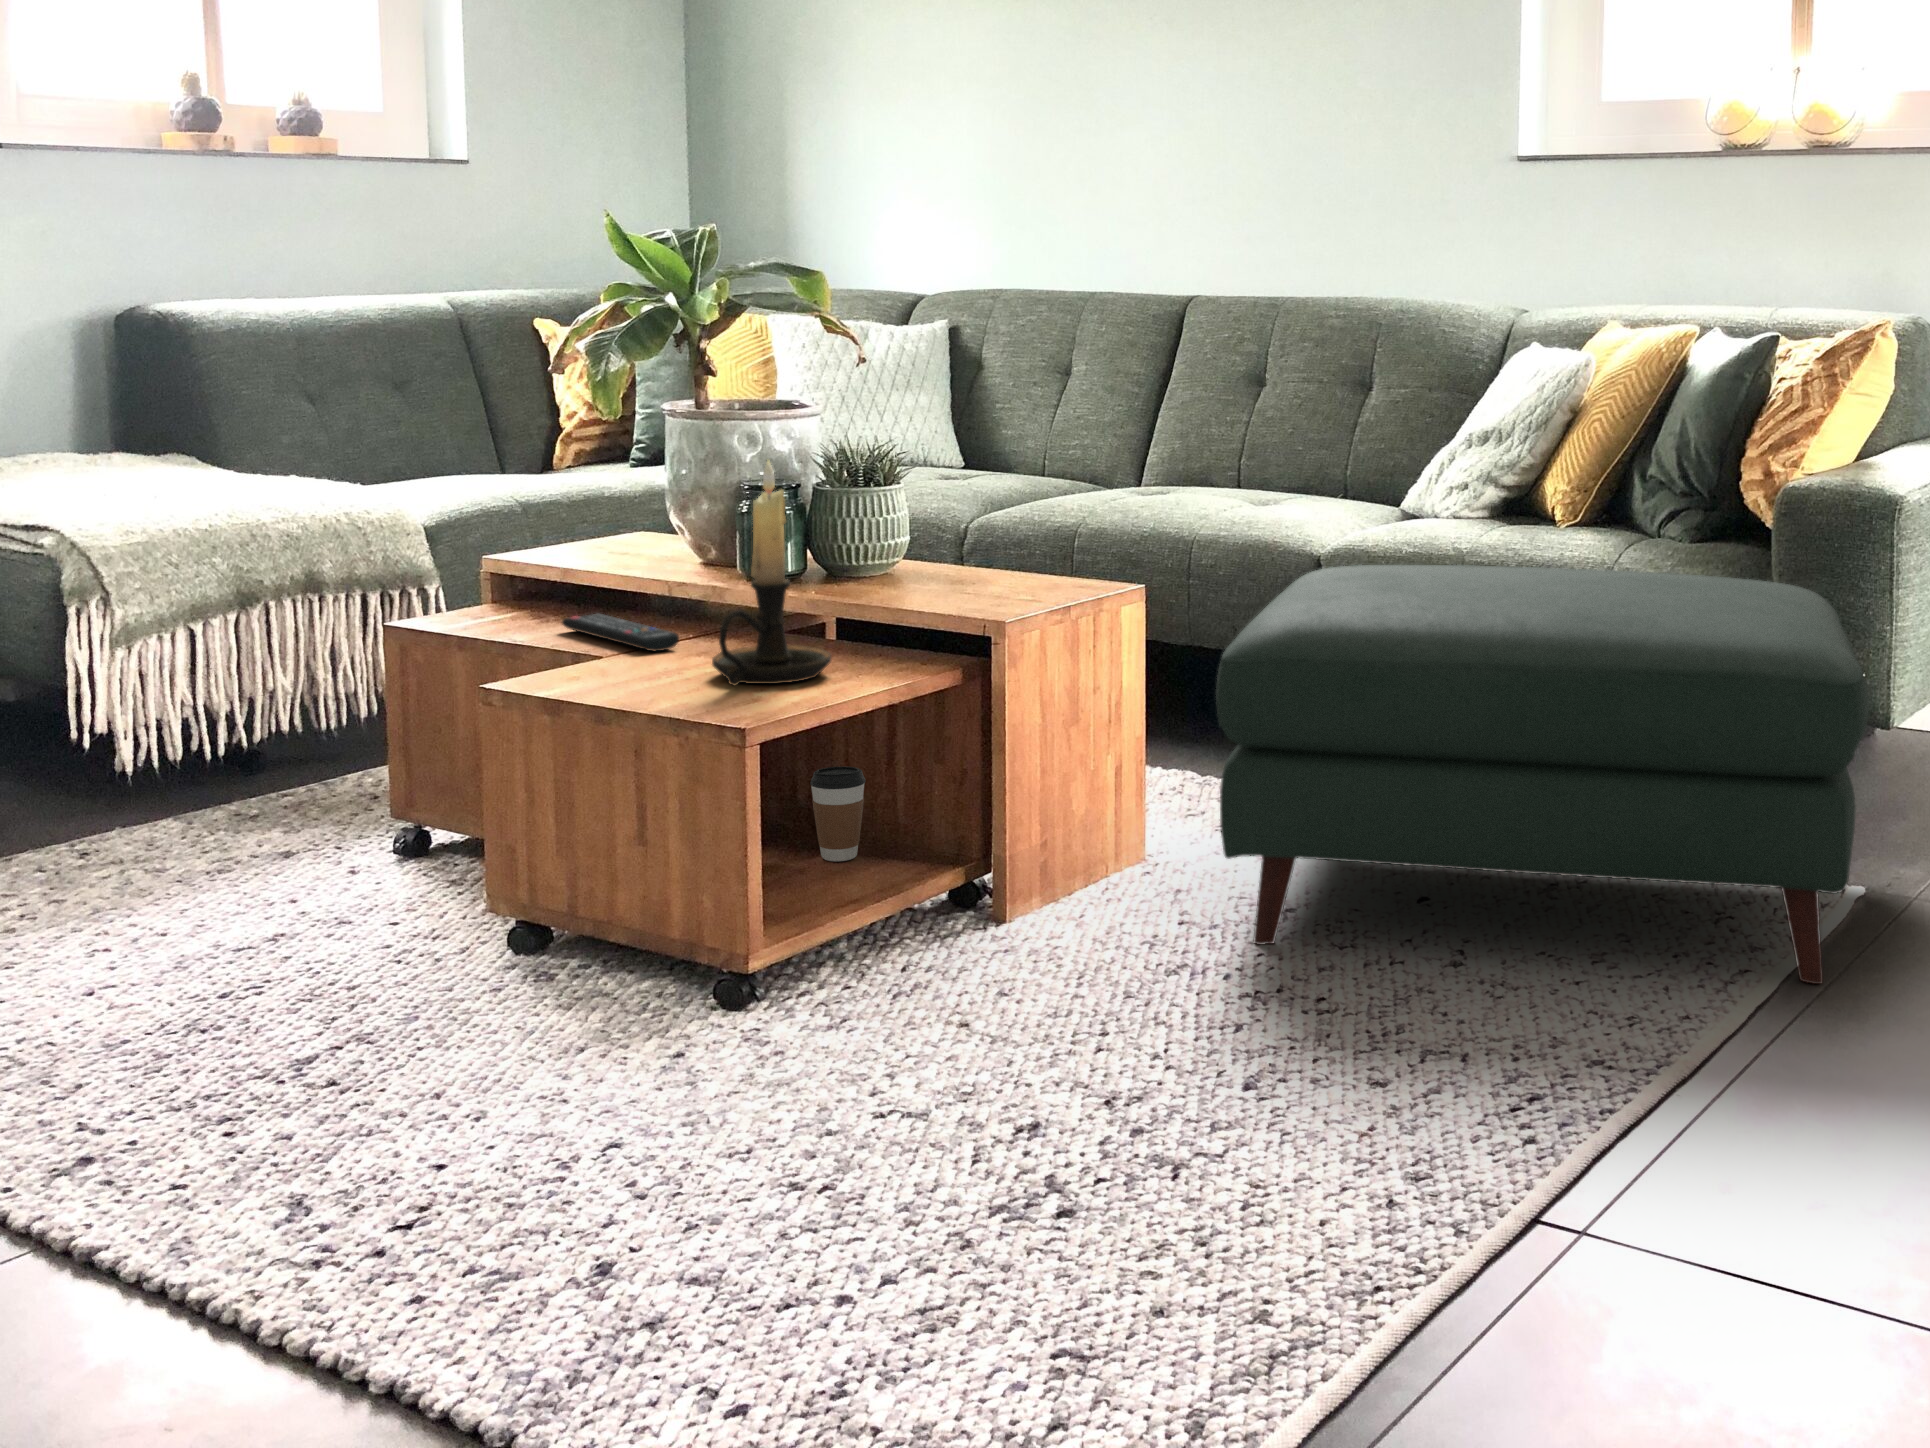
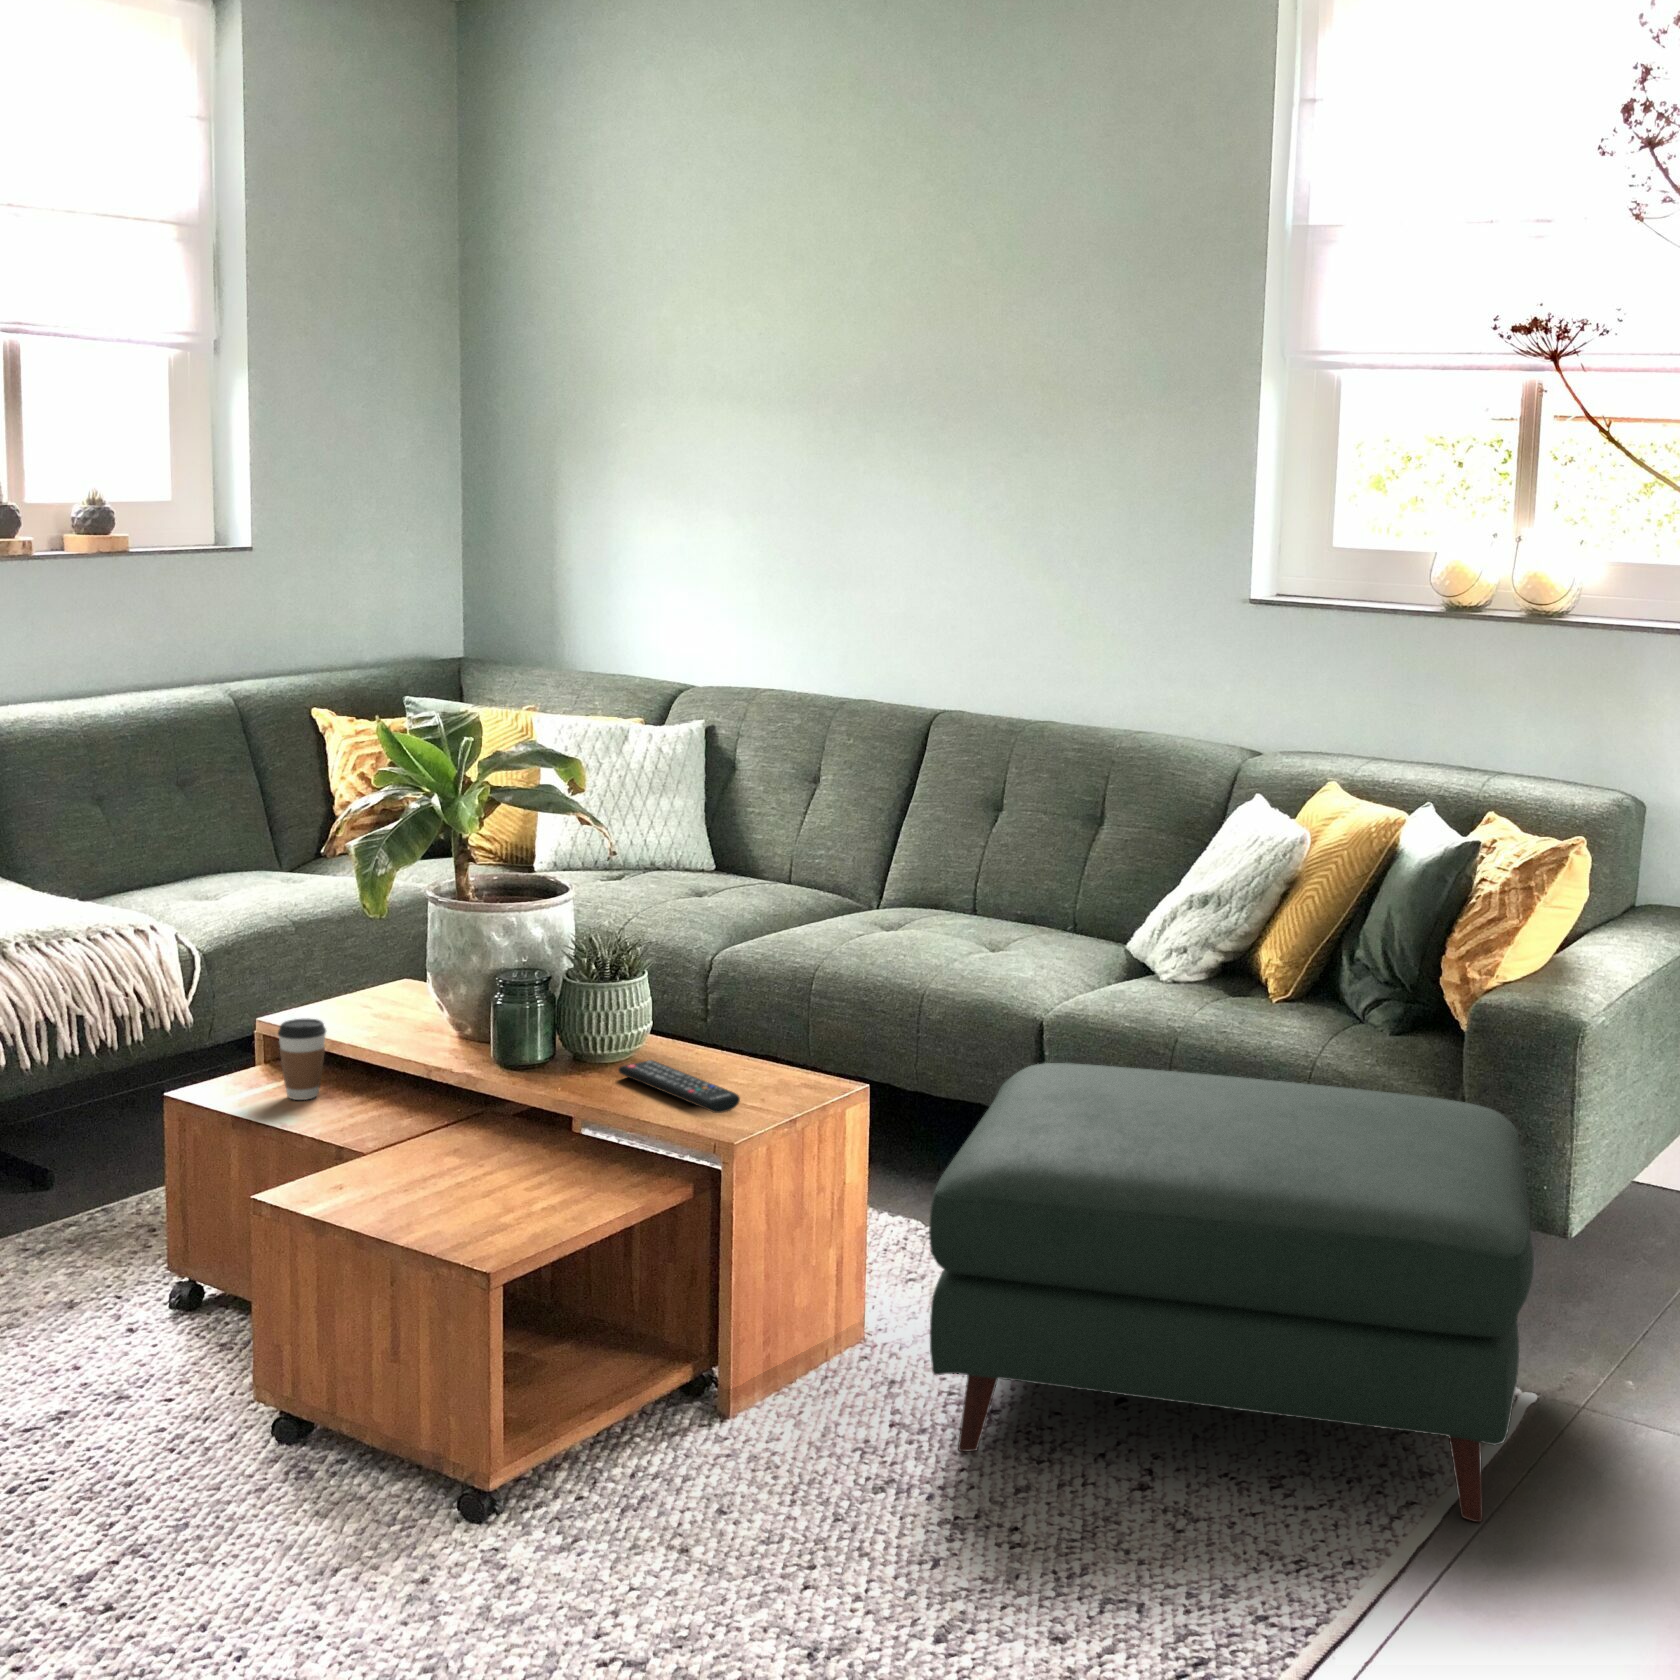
candle holder: present [712,461,831,686] -> none [465,992,575,1208]
remote control: present [562,614,679,651] -> present [619,1060,740,1113]
coffee cup: present [810,767,866,861] -> present [278,1019,326,1100]

